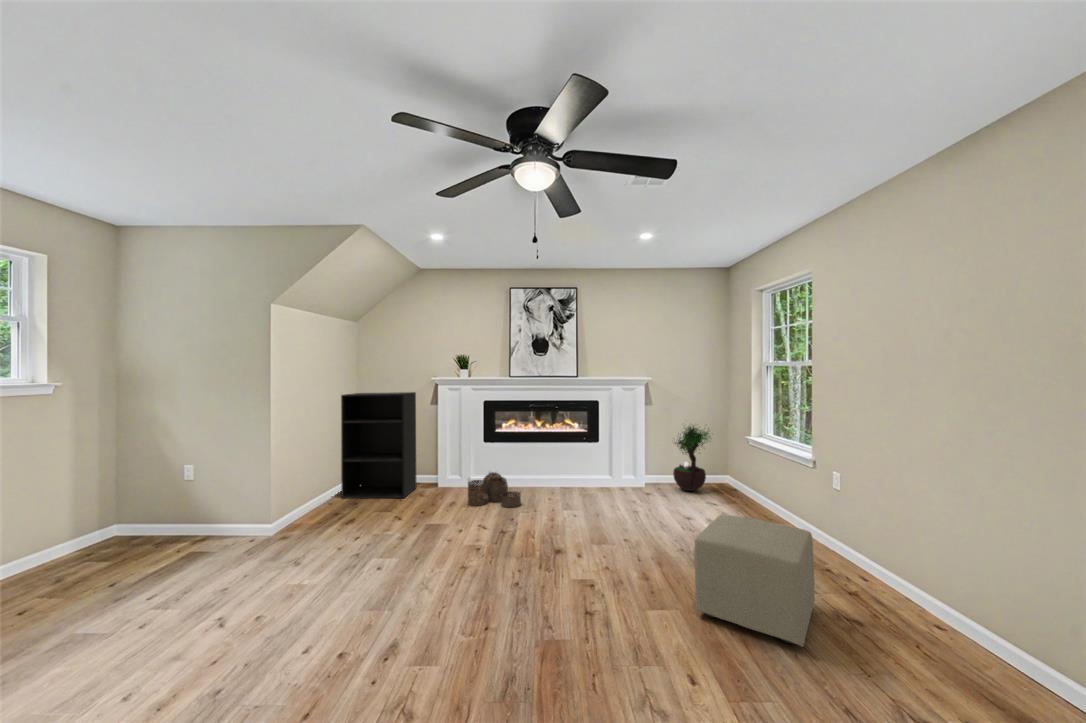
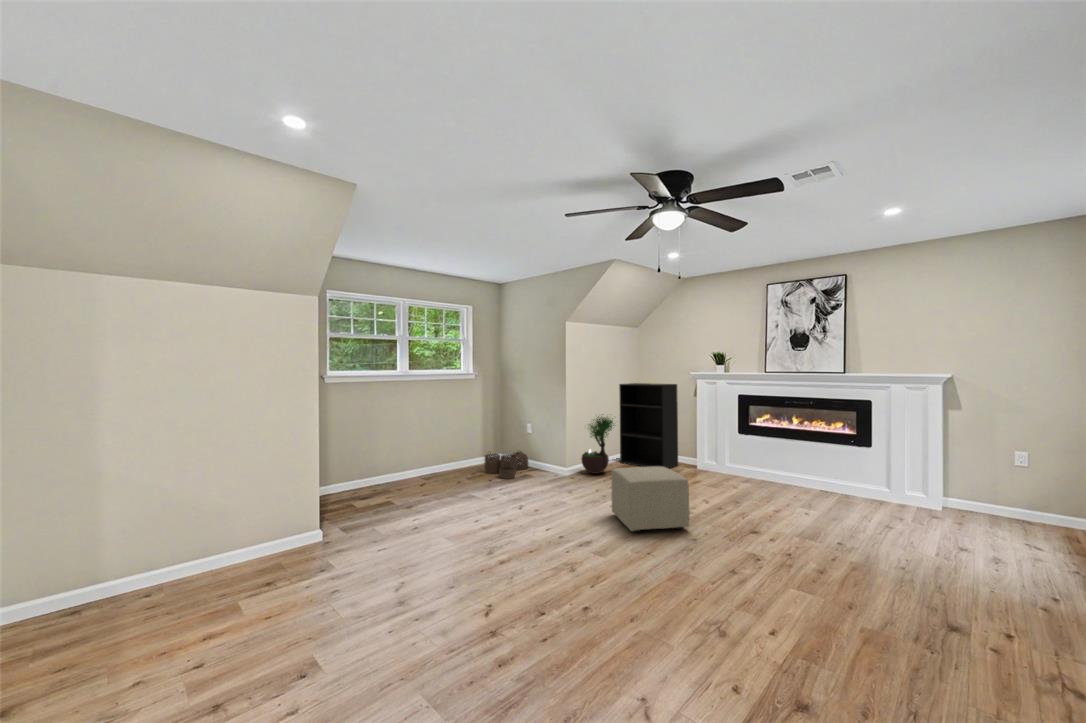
potted tree: present [673,426,710,491] -> present [582,414,614,474]
woven basket: present [468,472,521,507] -> present [485,451,528,479]
ottoman: present [694,515,815,647] -> present [611,466,690,532]

